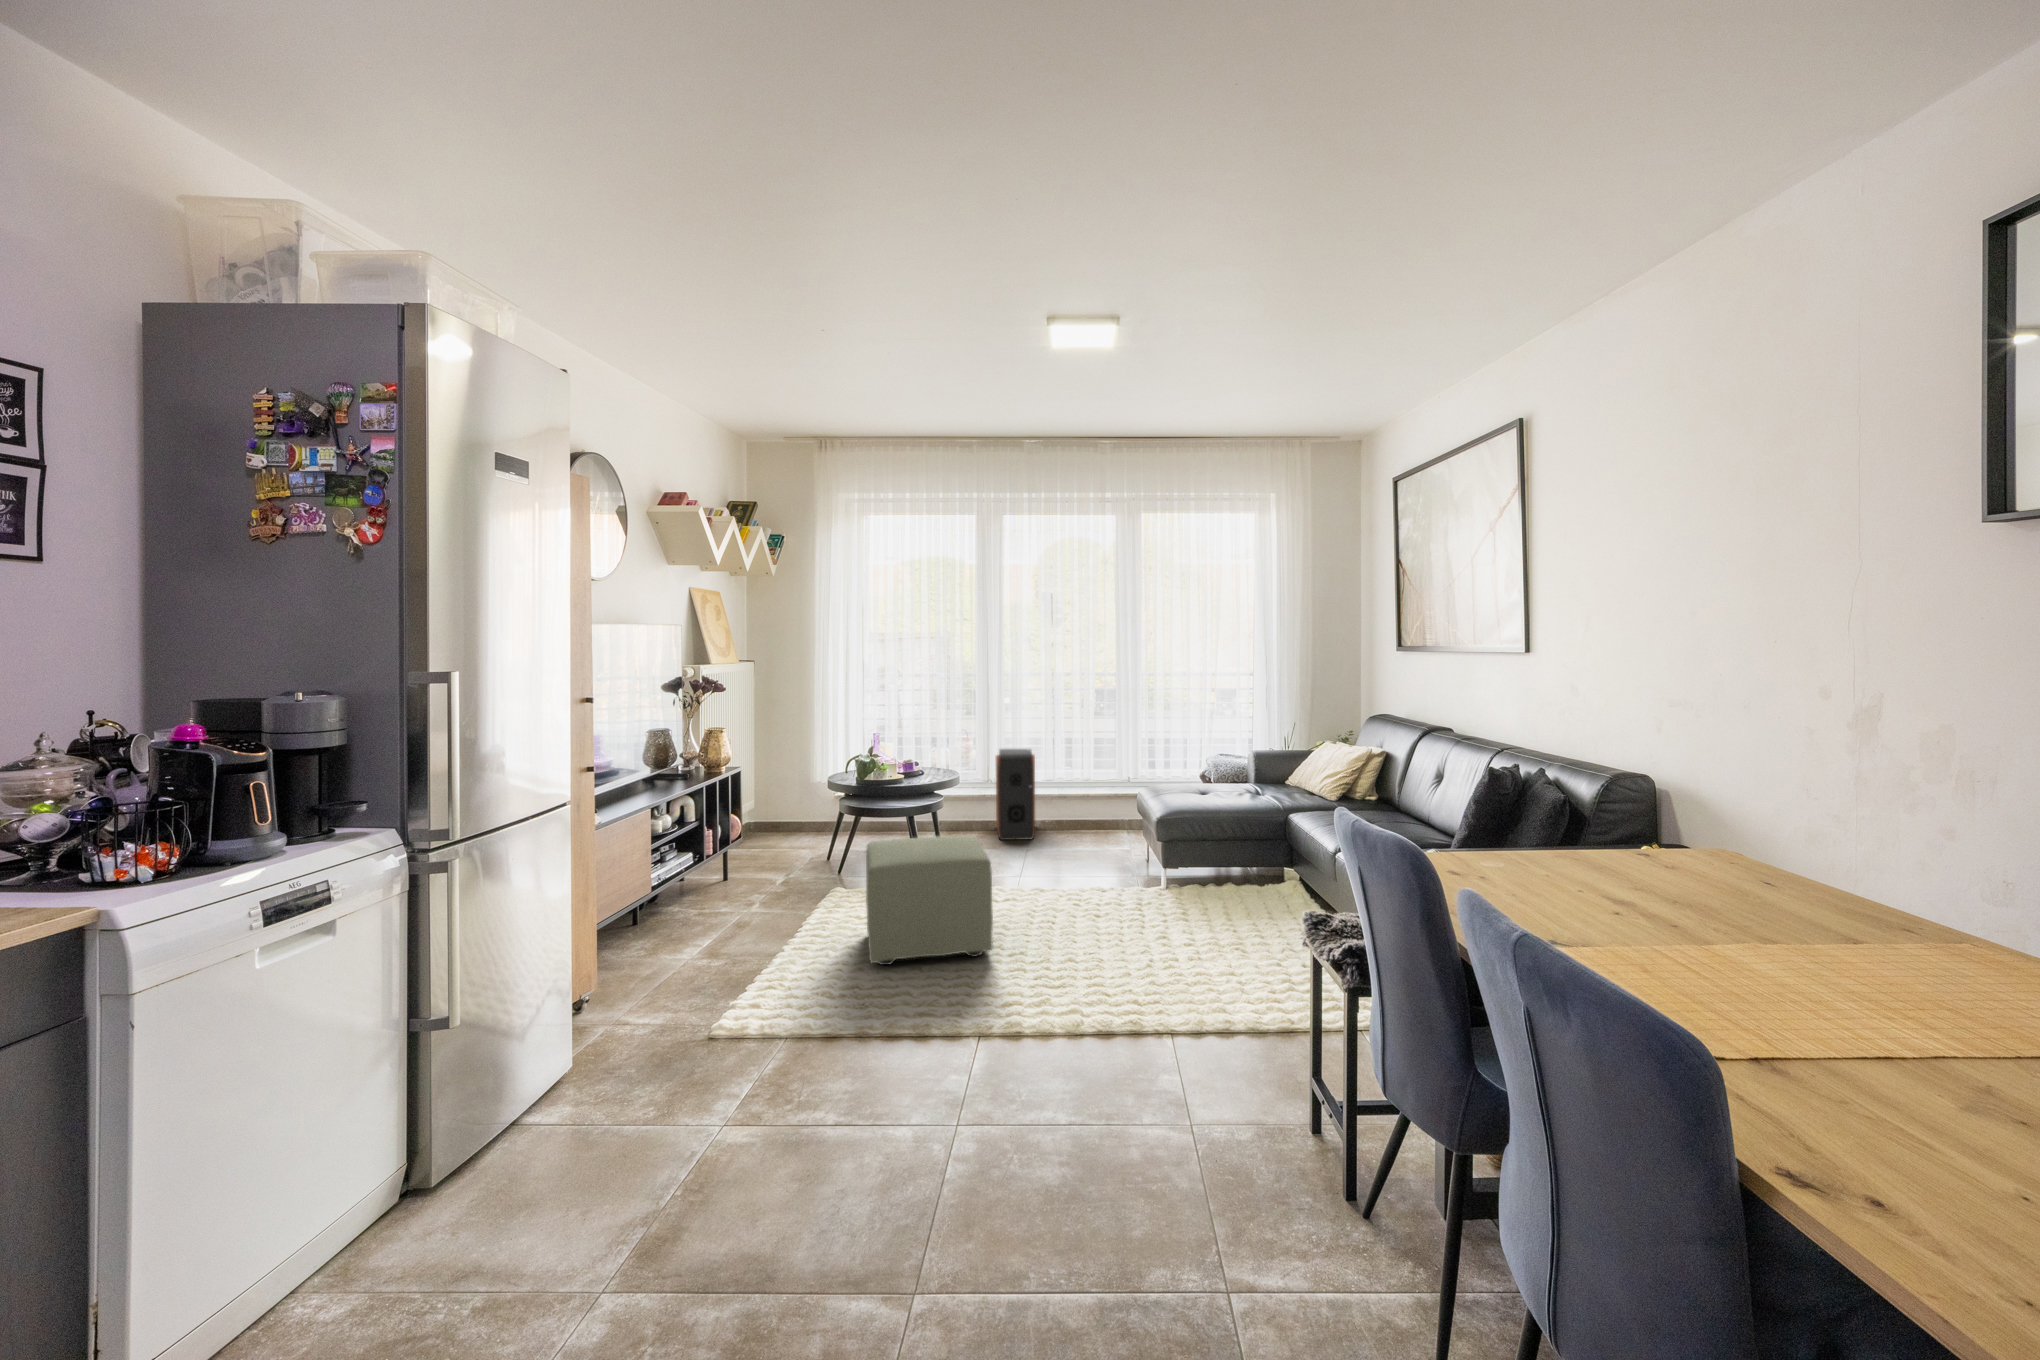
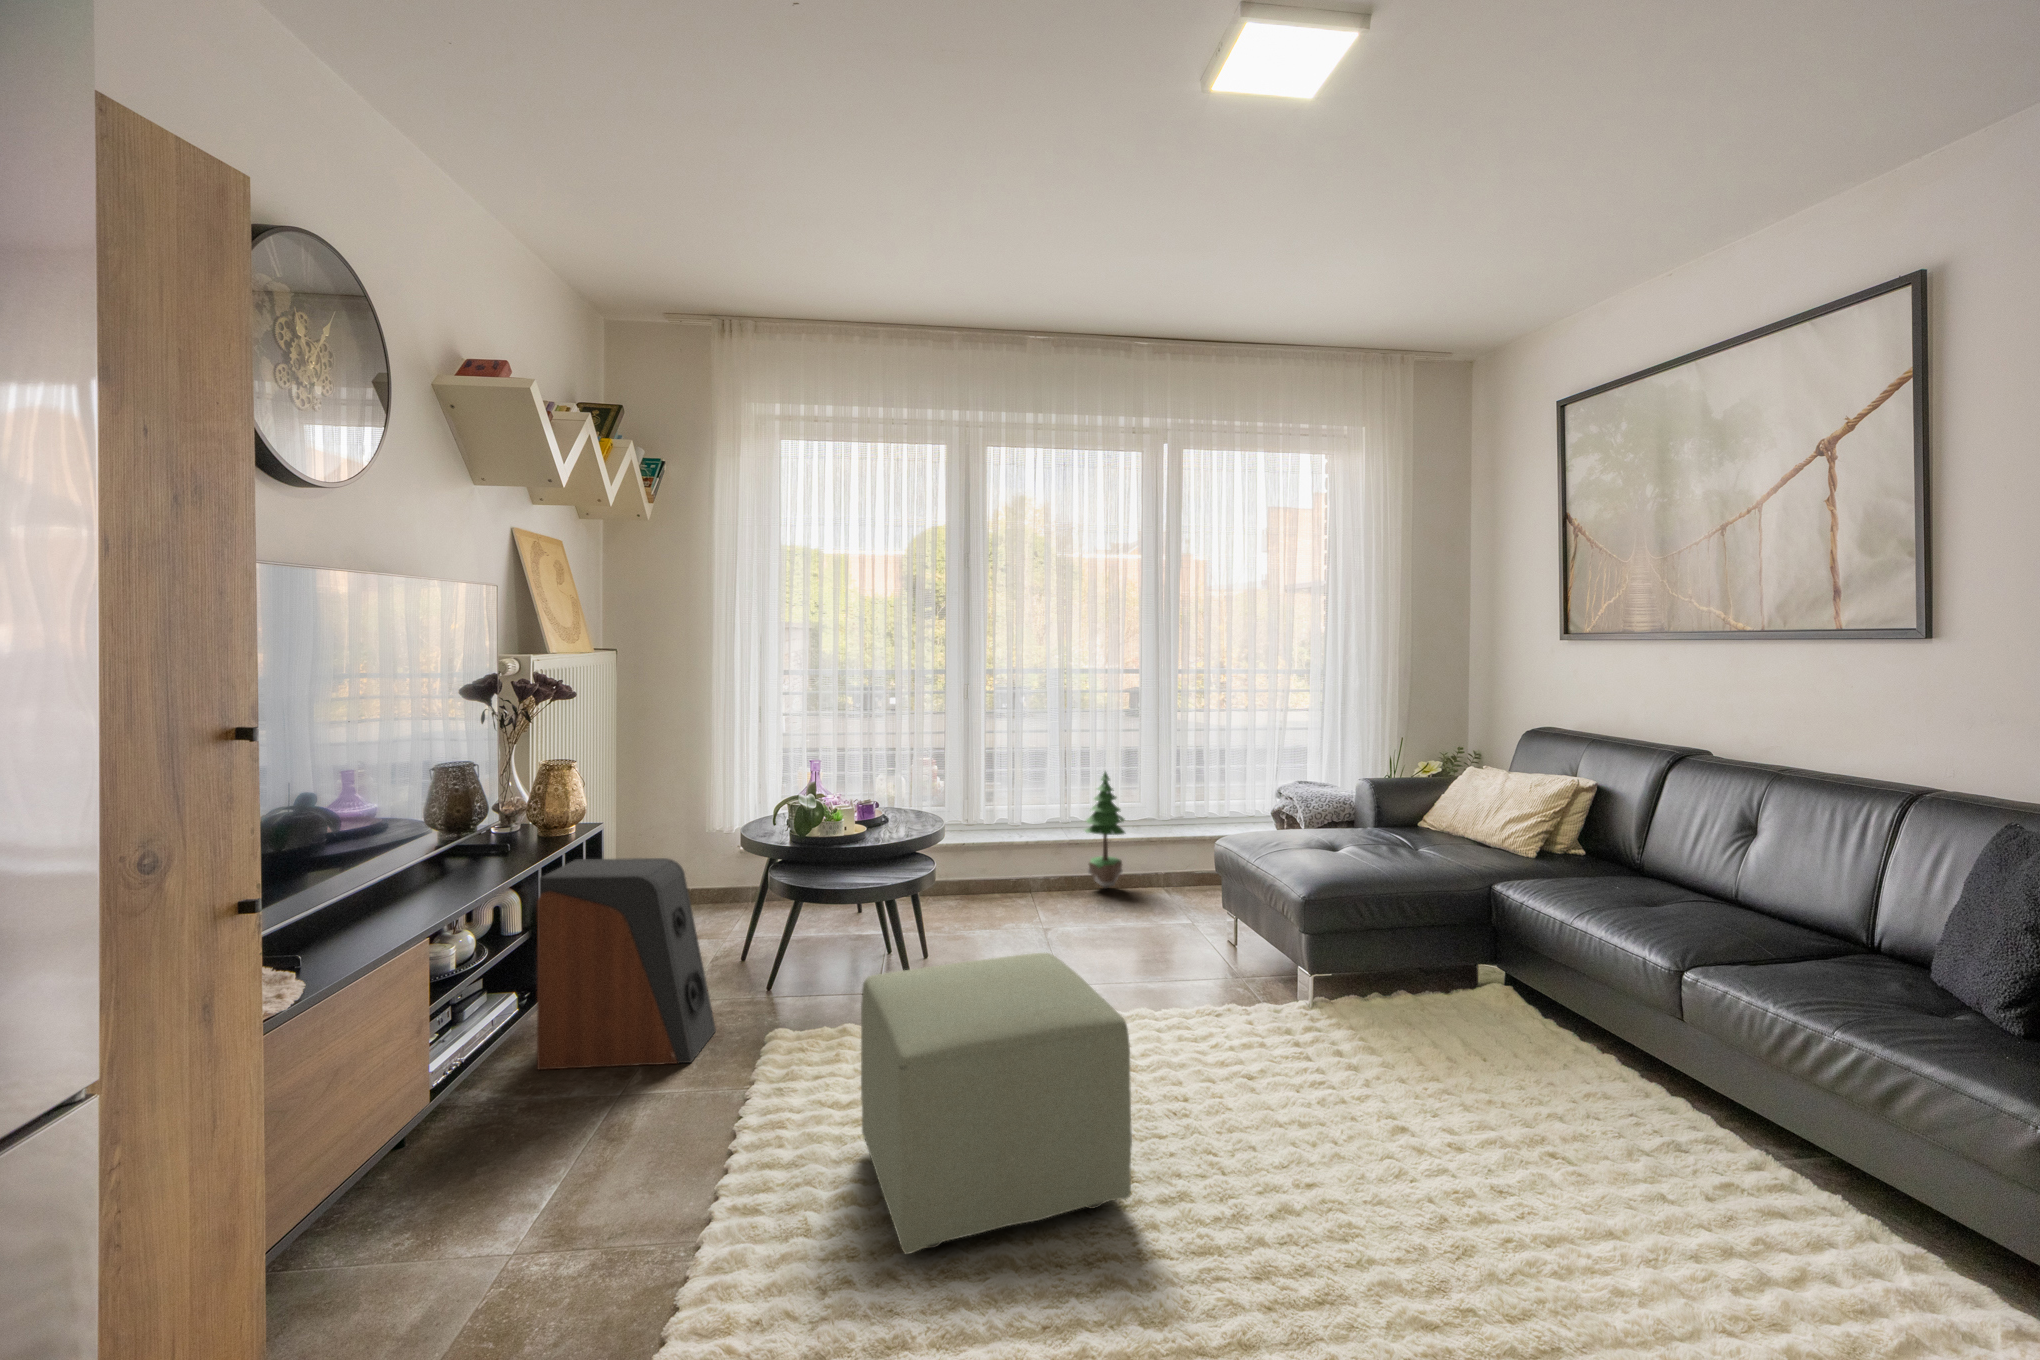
potted tree: none [1067,744,1097,828] -> present [1085,772,1125,888]
speaker: present [996,749,1035,840] -> present [537,858,716,1070]

